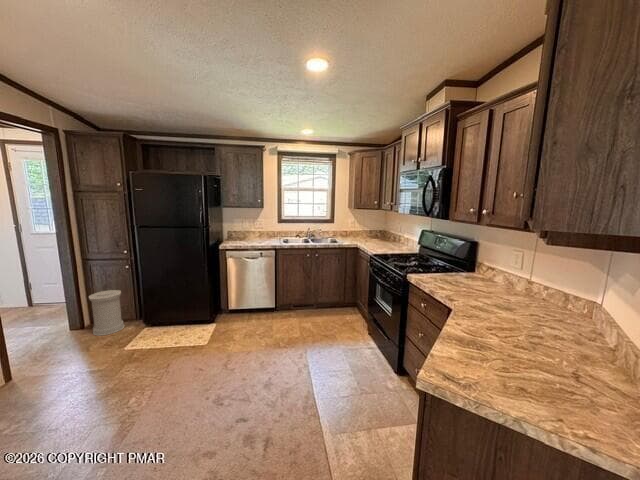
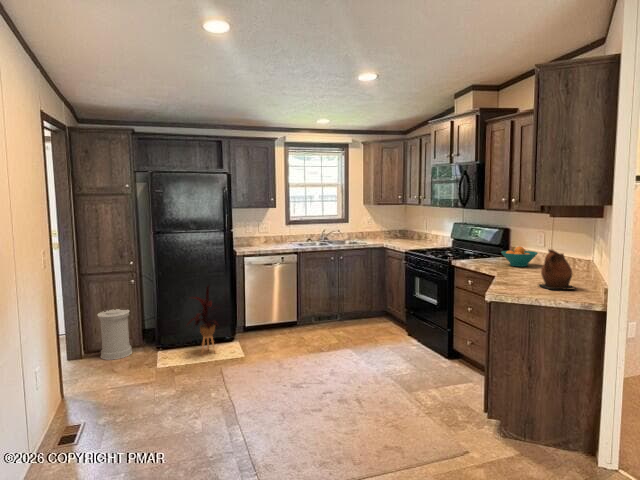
fruit bowl: none [464,269,512,295] -> present [501,246,538,267]
house plant: none [154,277,192,338] -> present [187,285,218,353]
ceramic pitcher: none [513,303,596,386] -> present [540,249,576,289]

